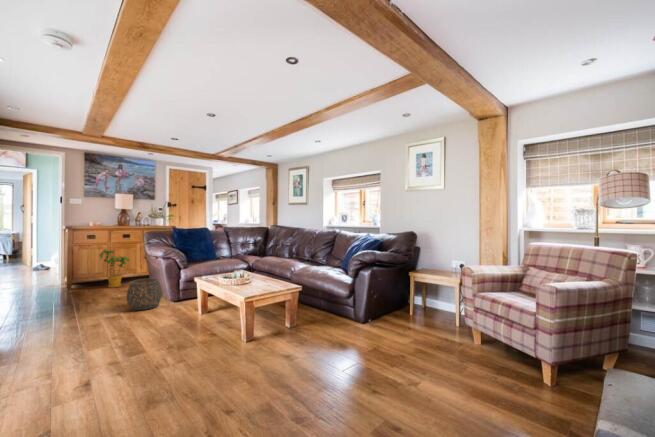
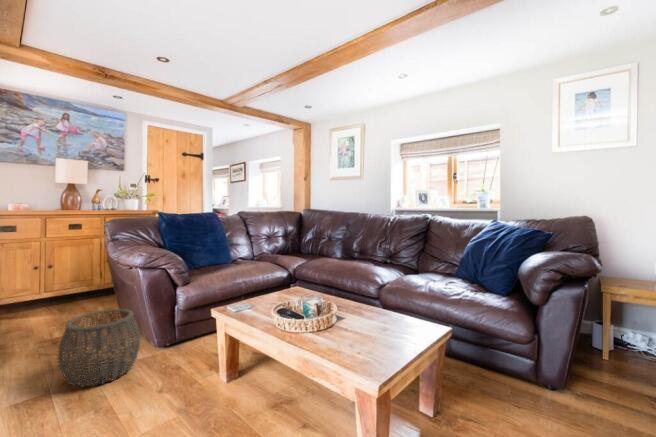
house plant: present [99,249,129,288] -> none [21,248,79,315]

